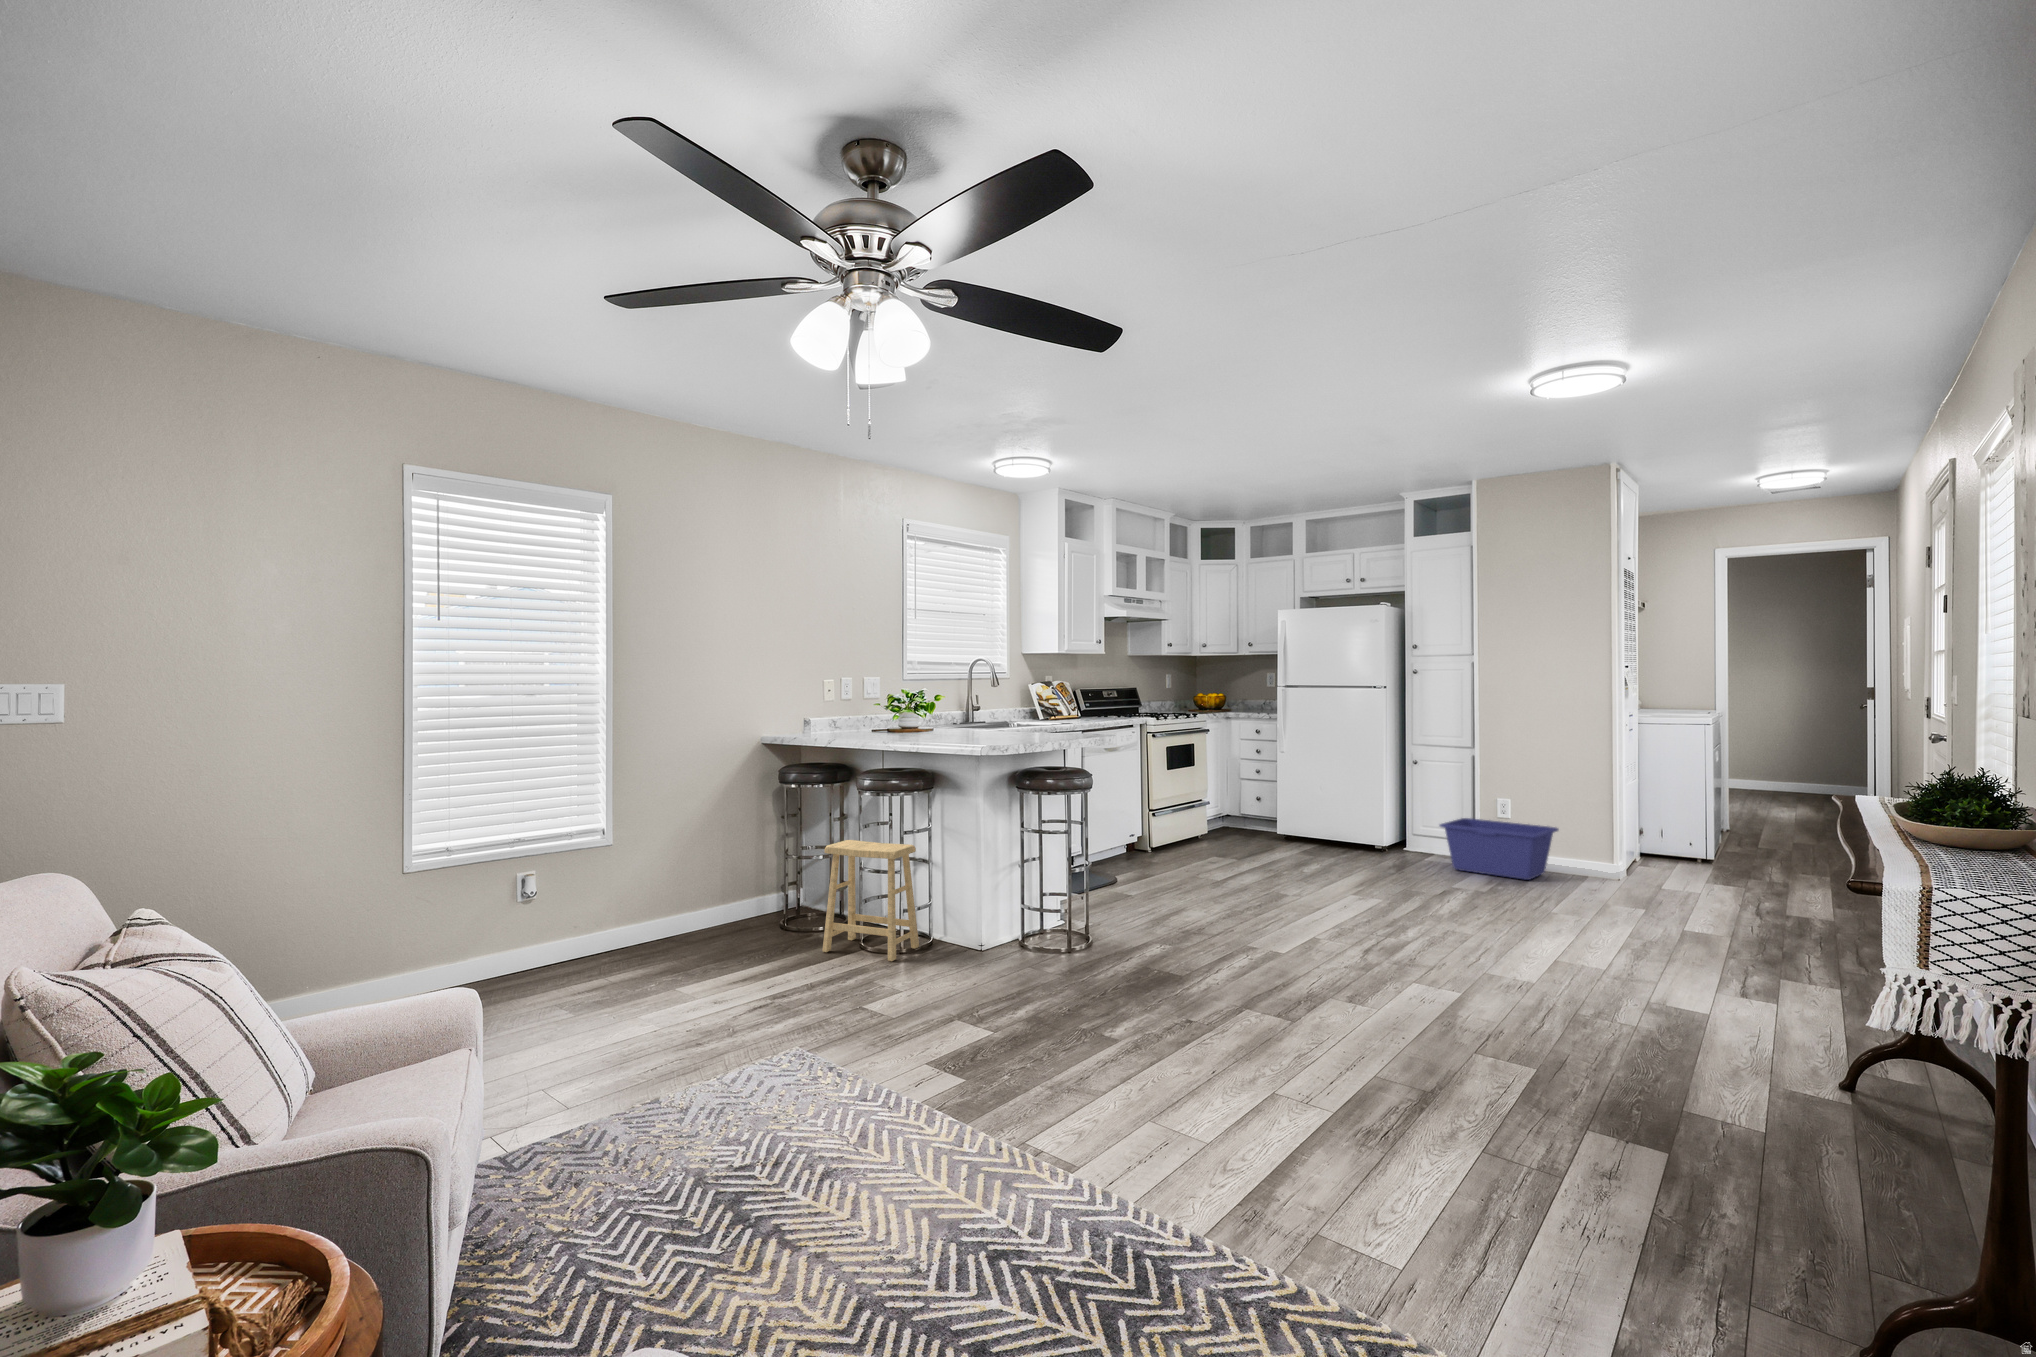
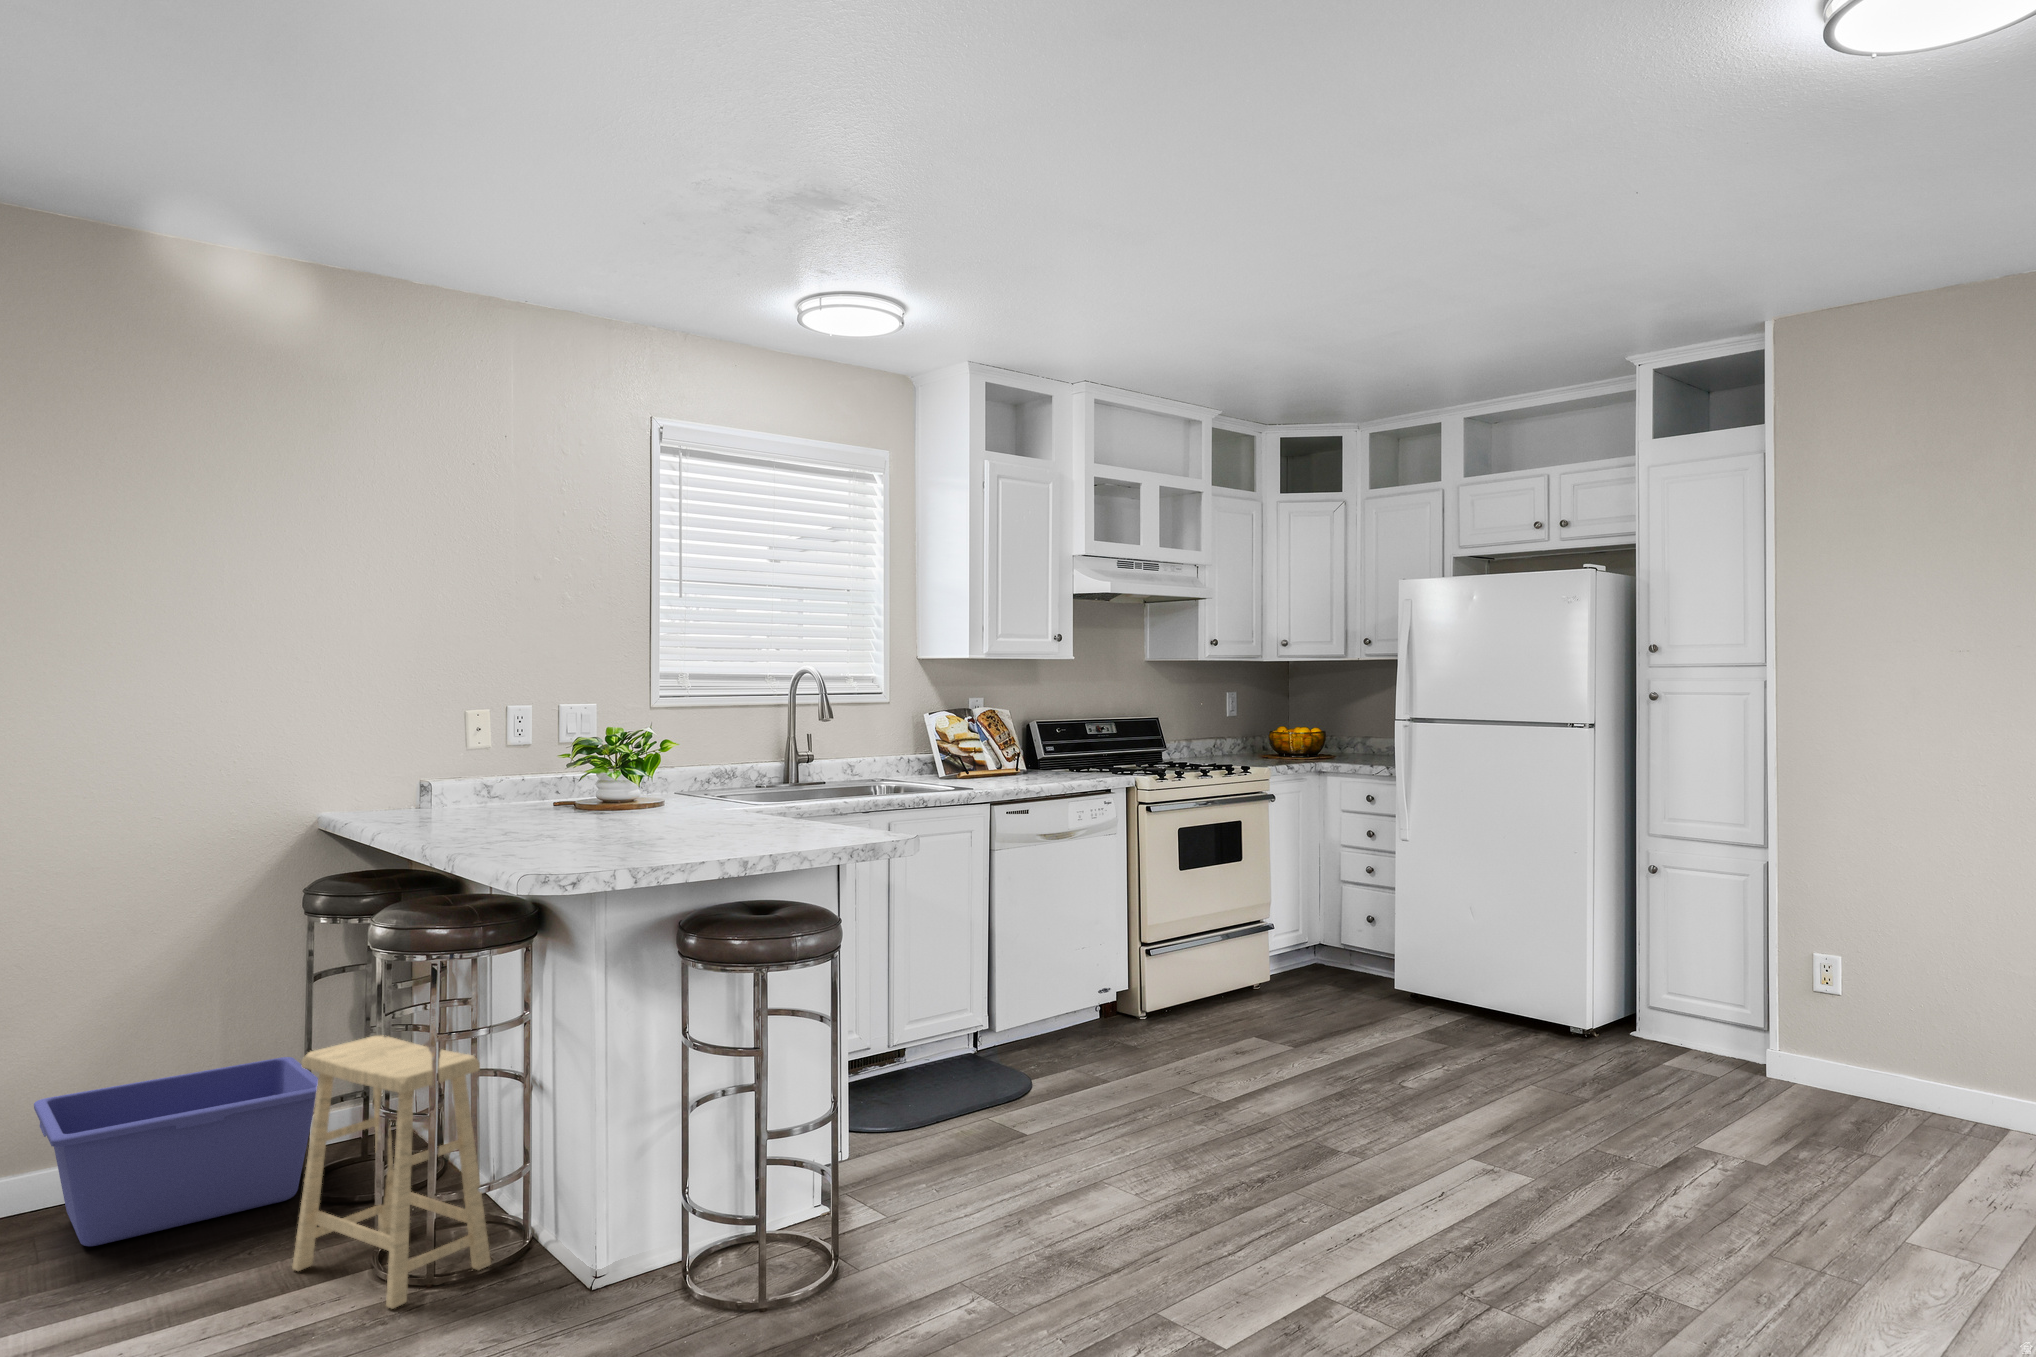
storage bin: present [1440,818,1559,880] -> present [34,1057,318,1246]

